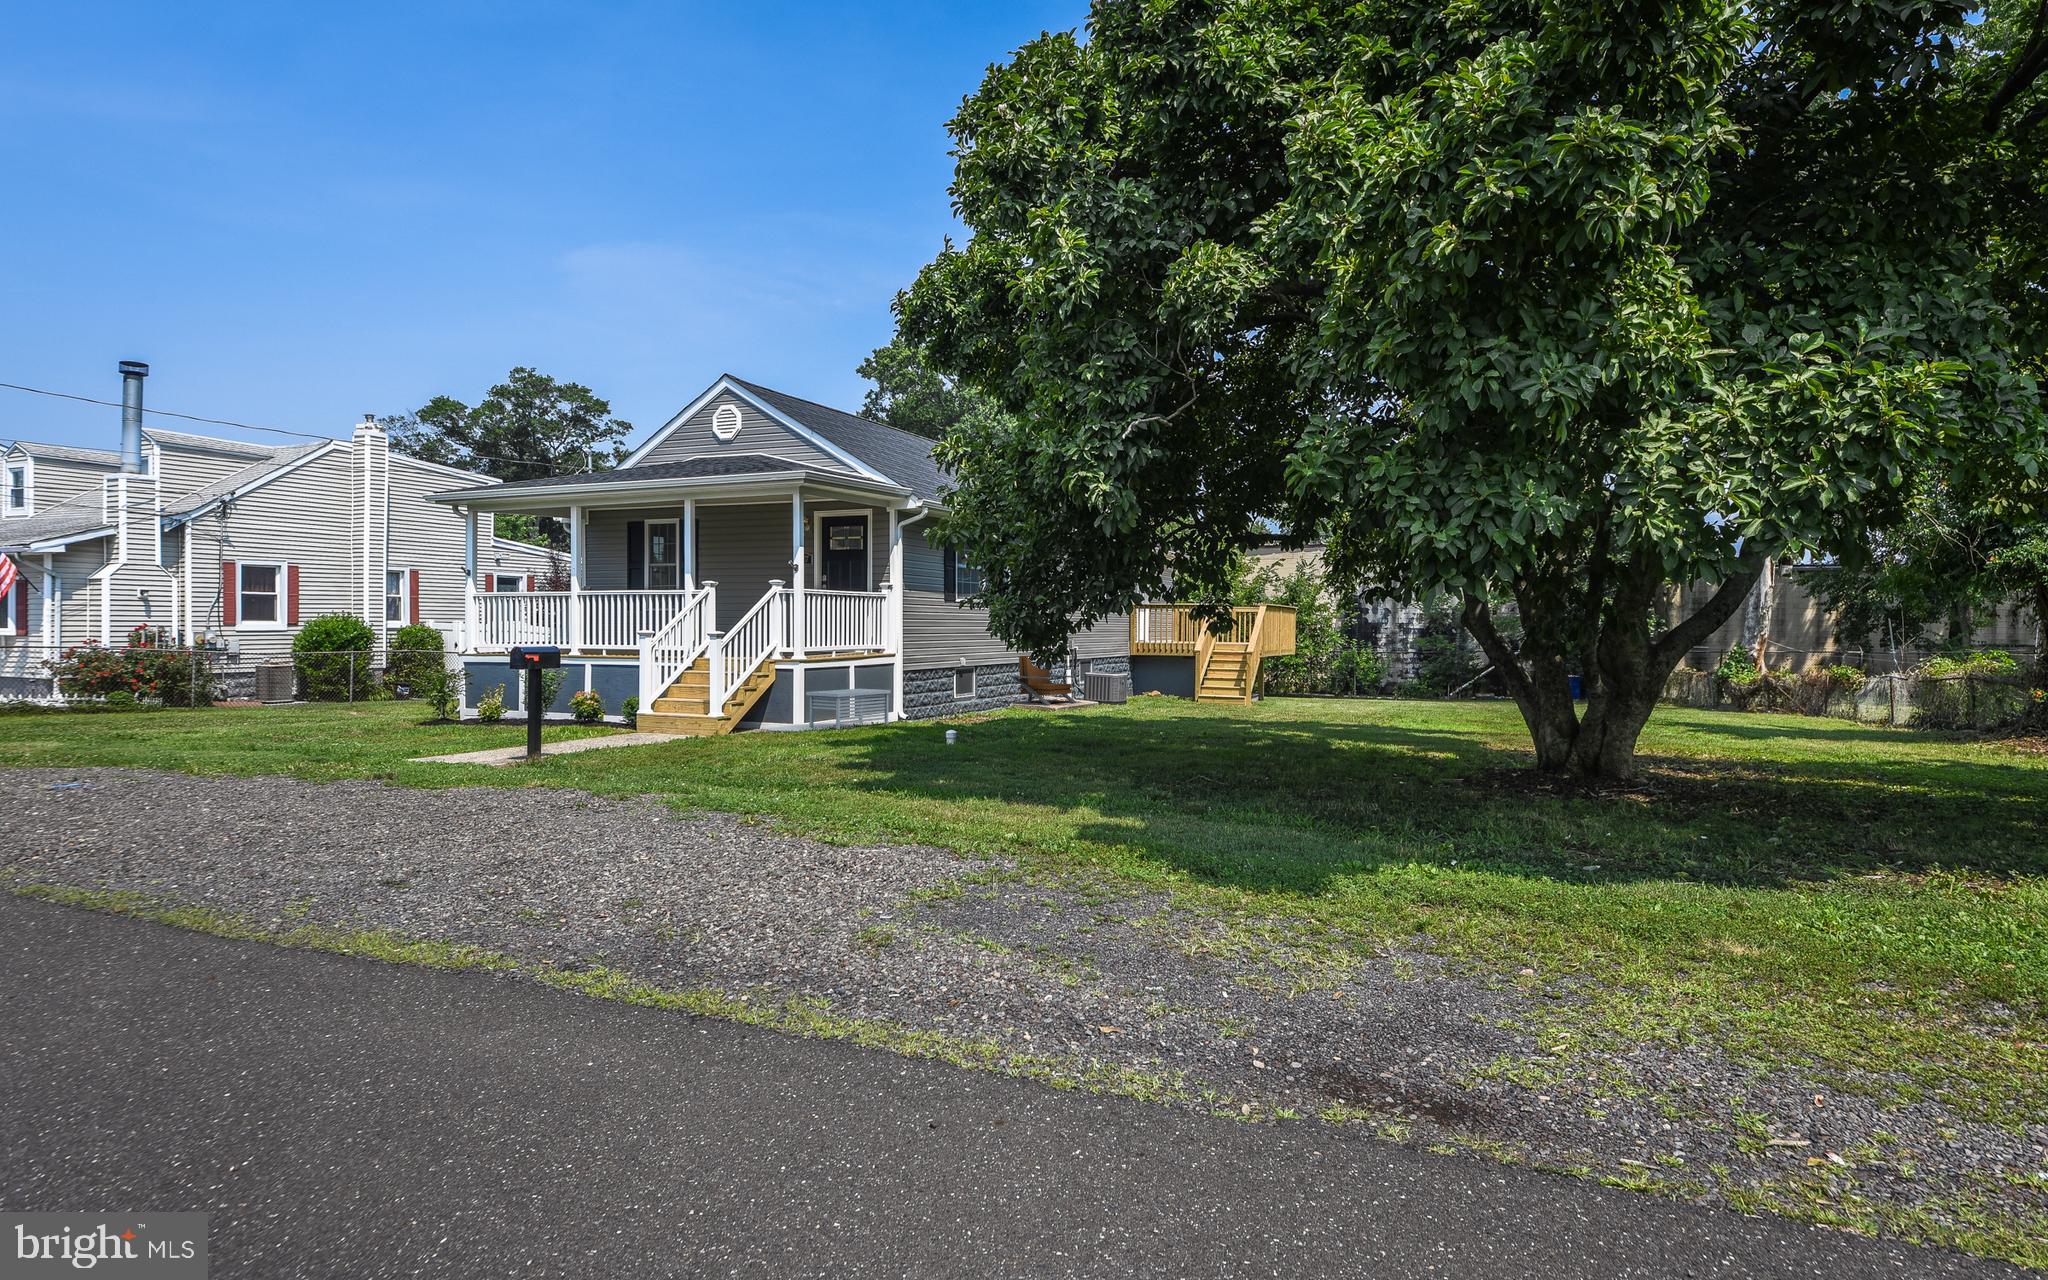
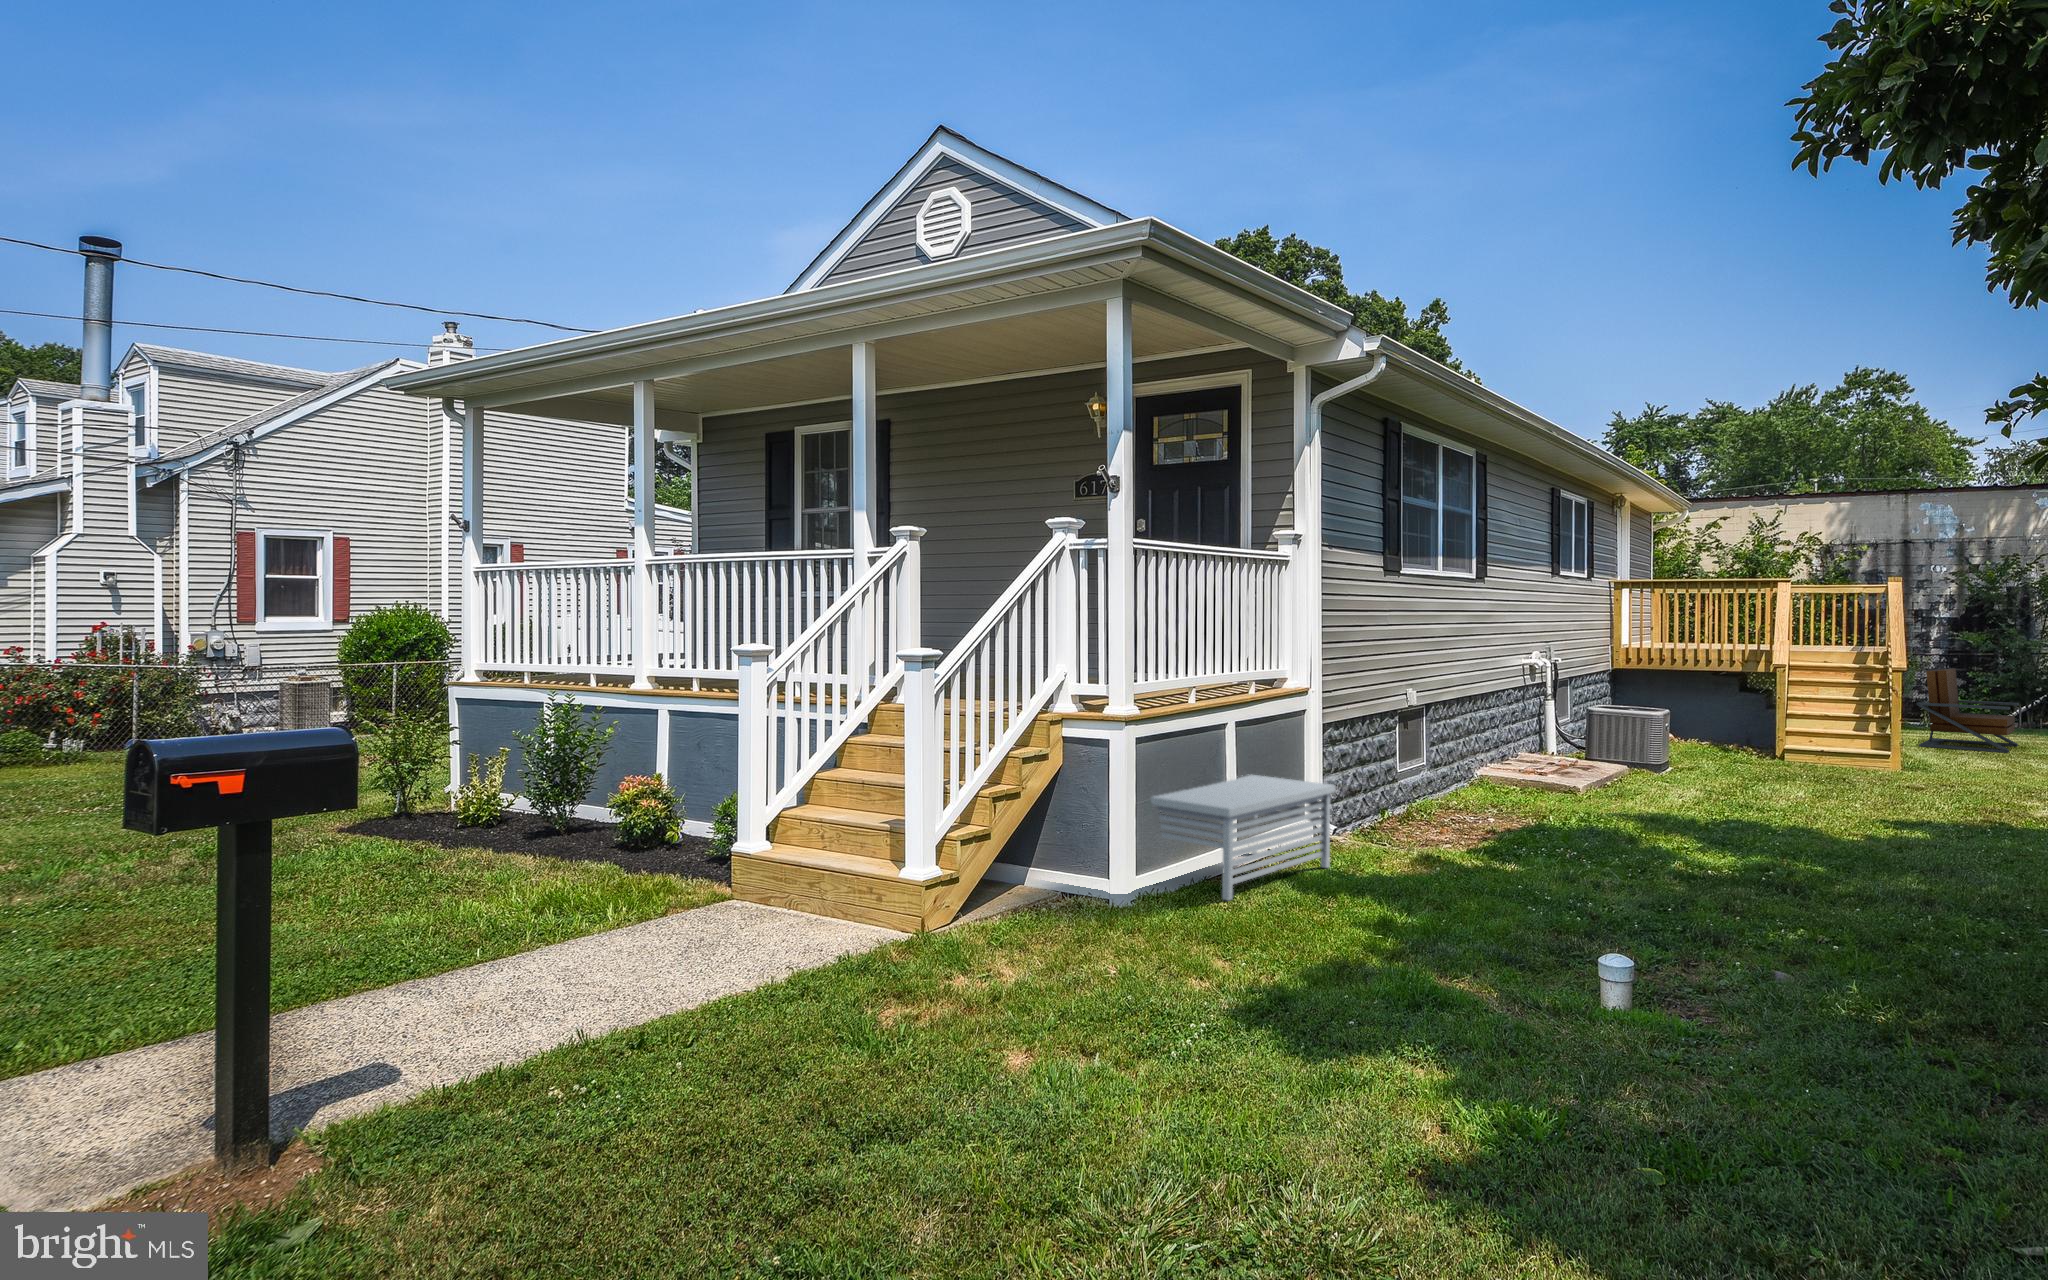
lounge chair: present [1012,656,1076,706] -> present [1917,669,2019,753]

